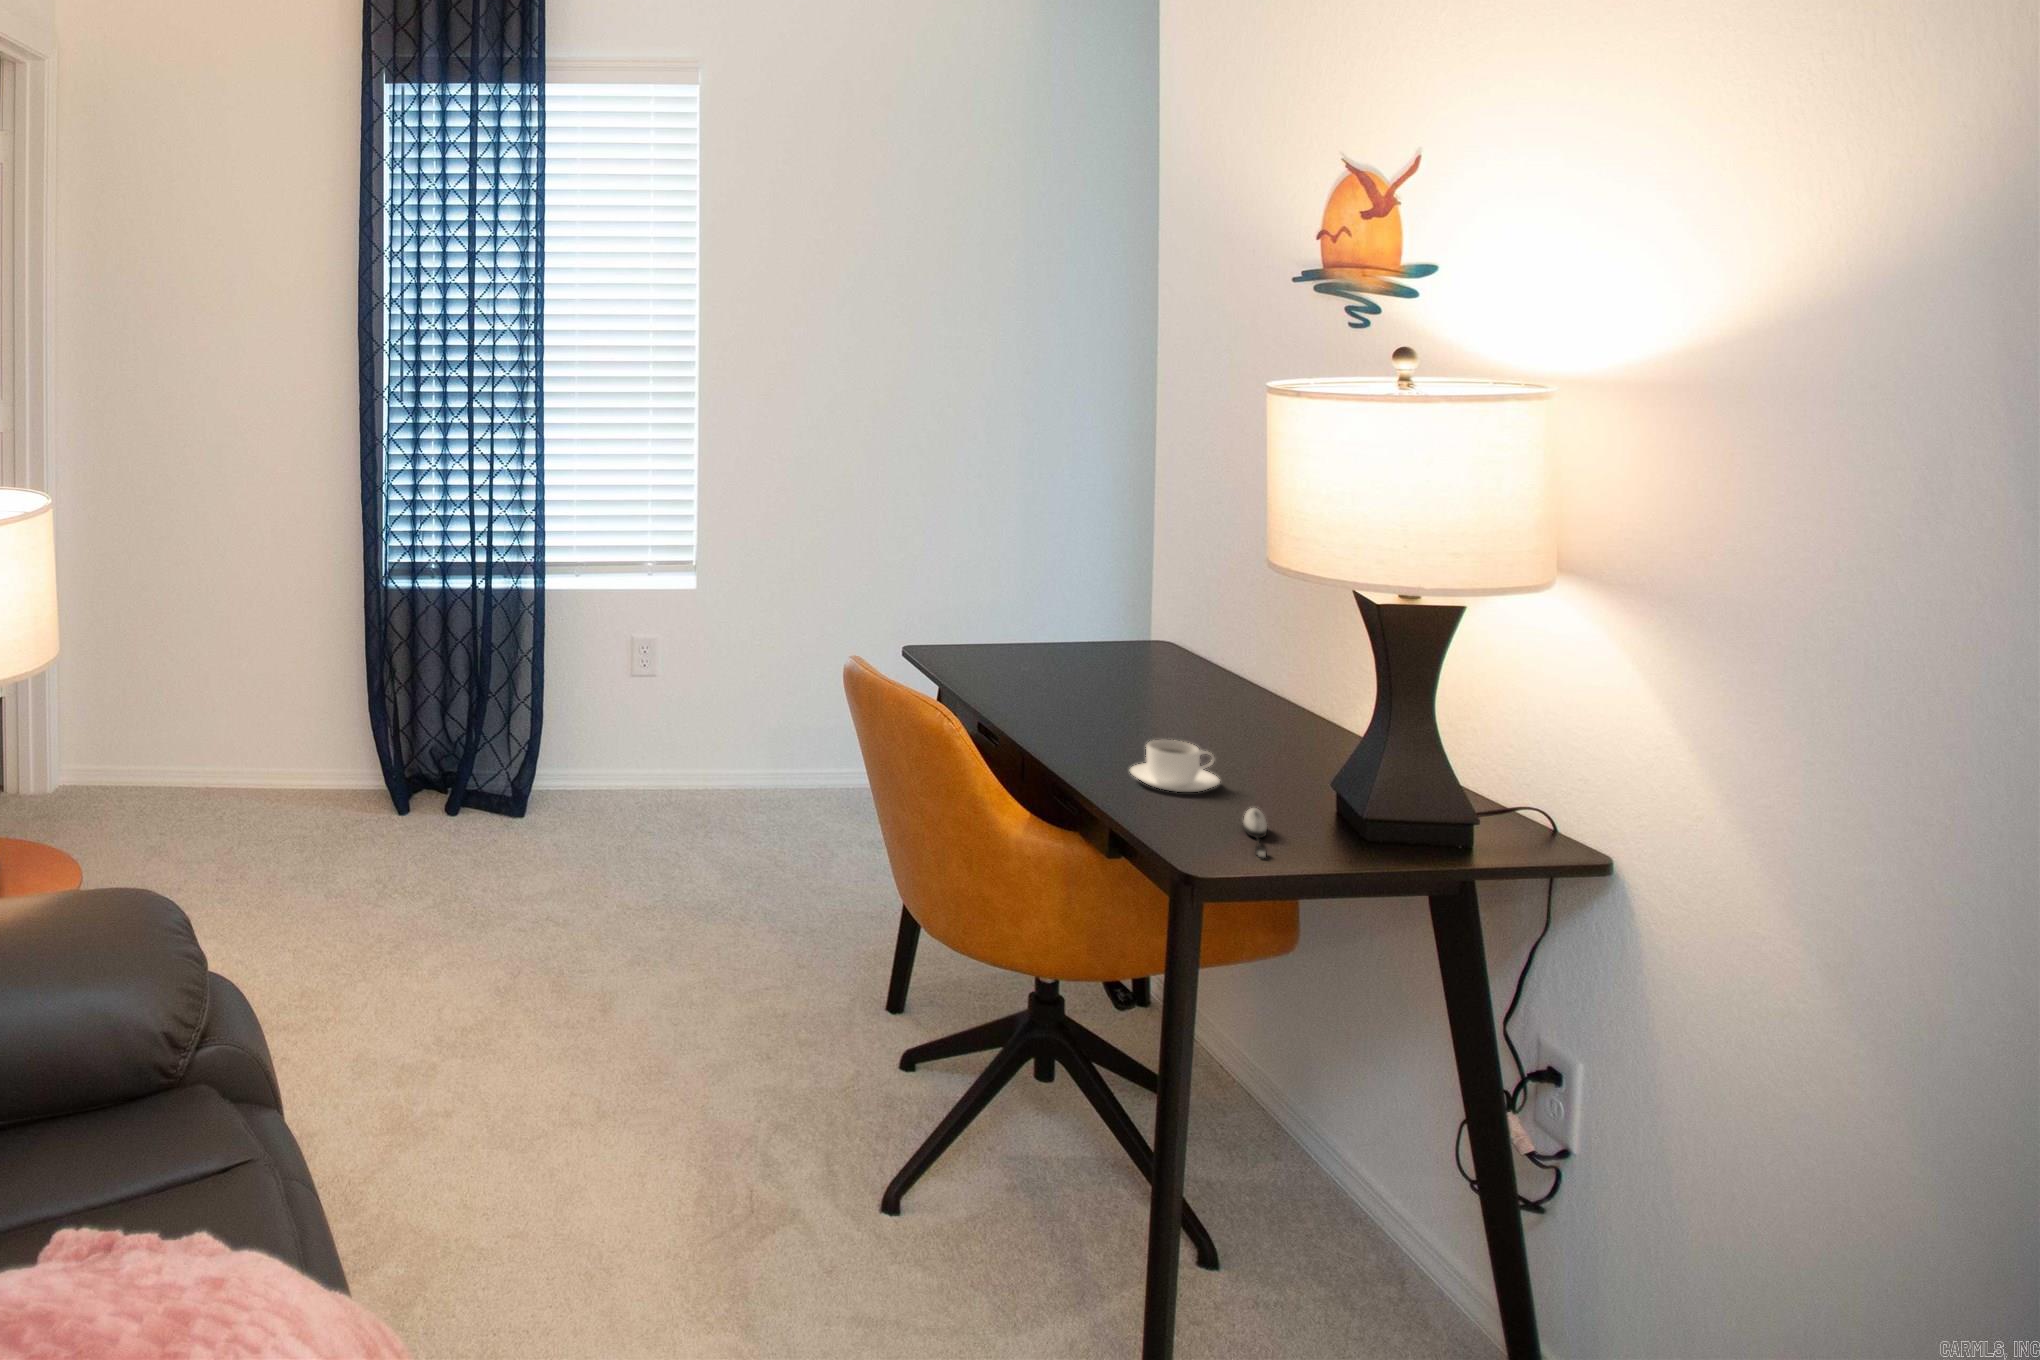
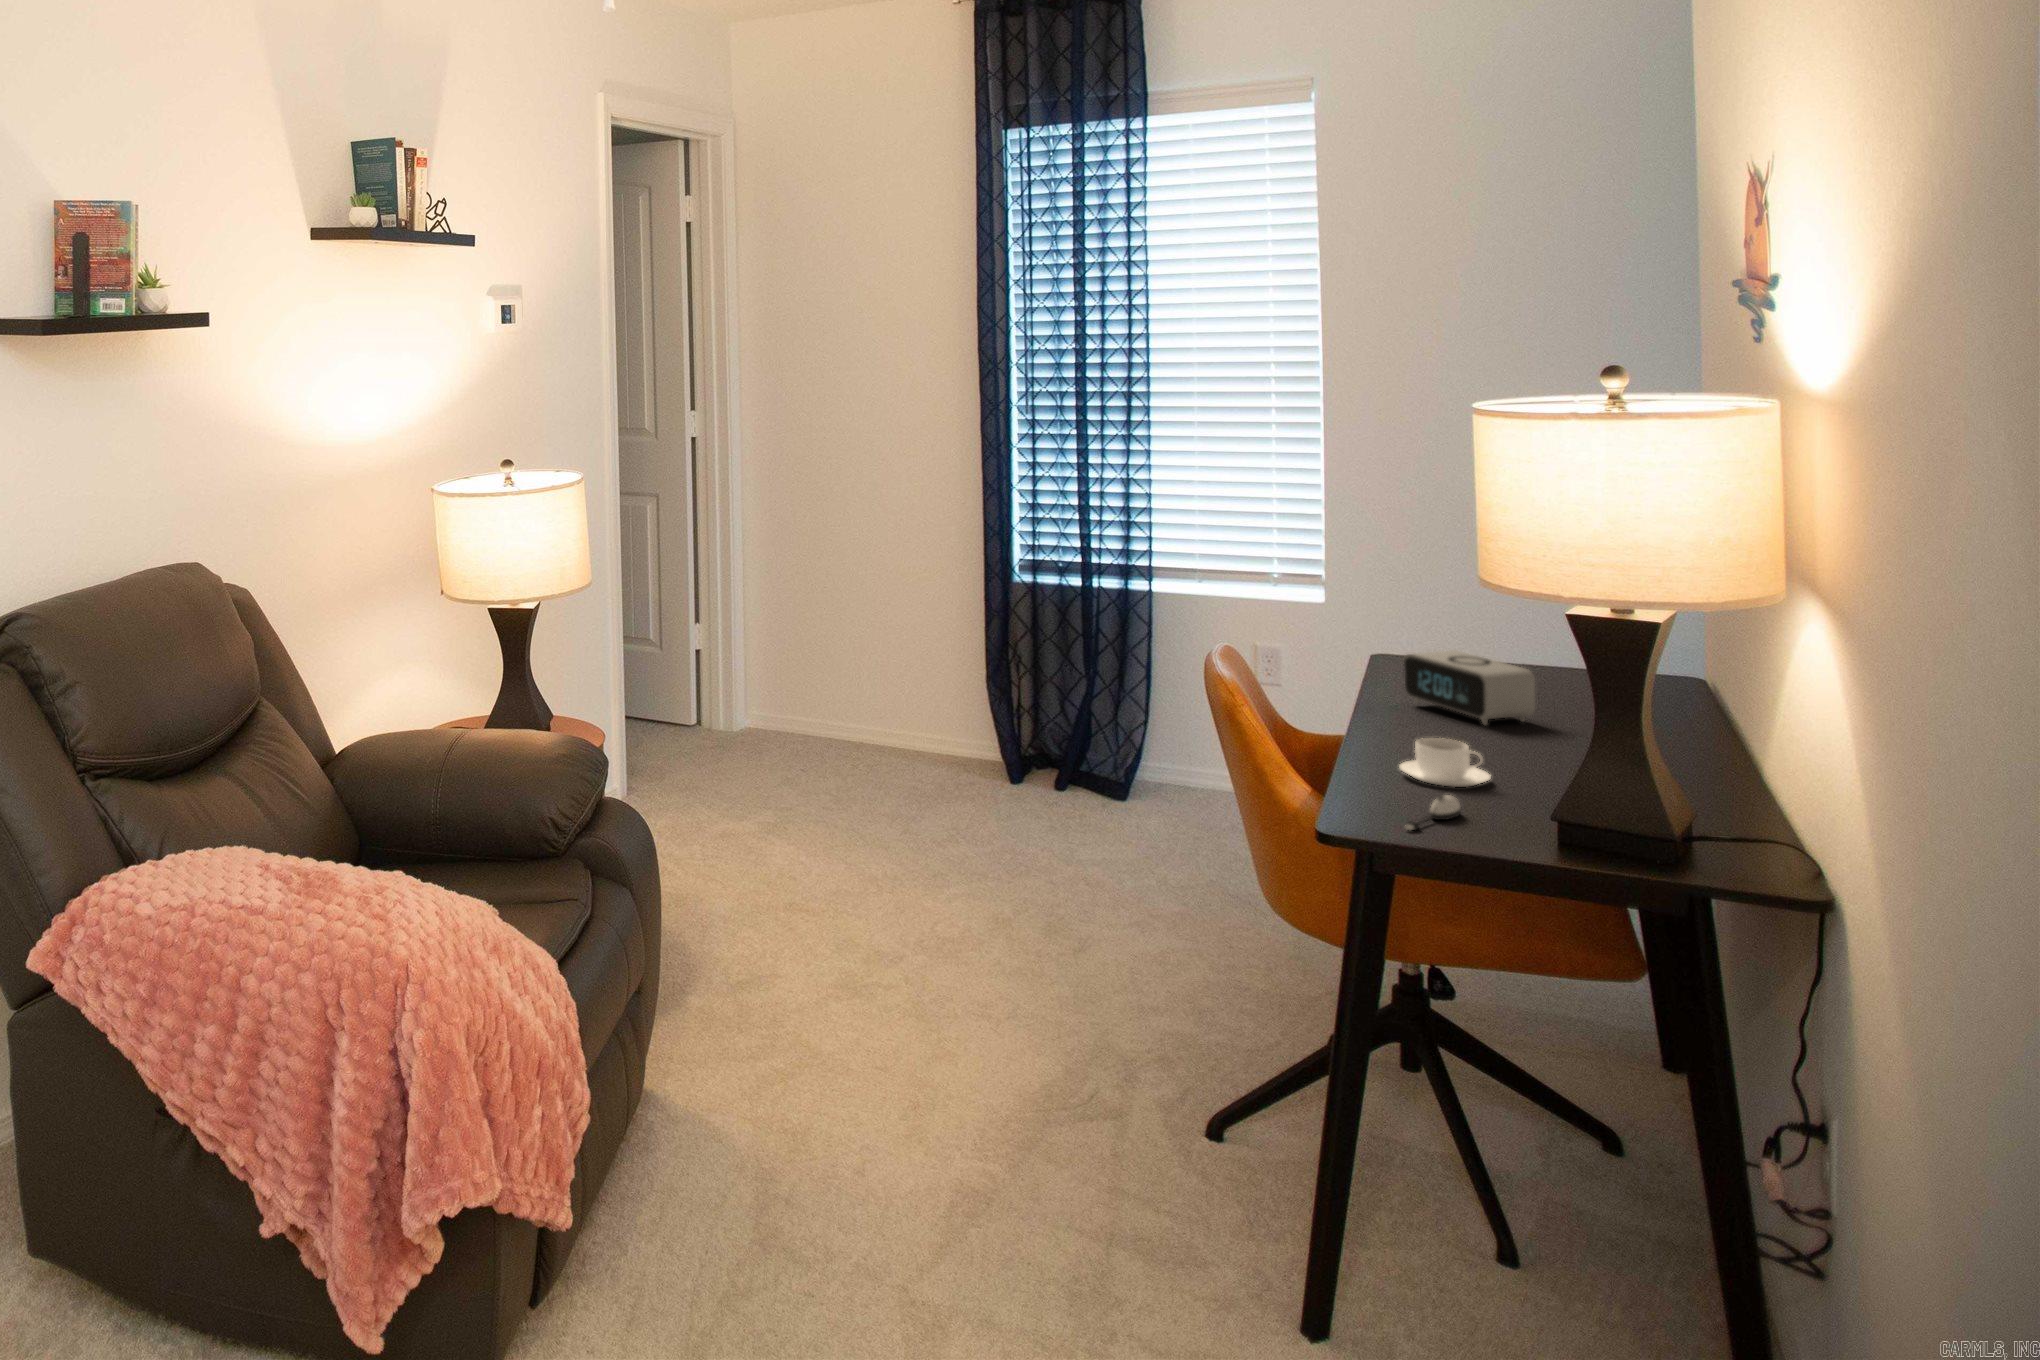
alarm clock: none [998,636,1125,712] -> present [1404,650,1535,725]

